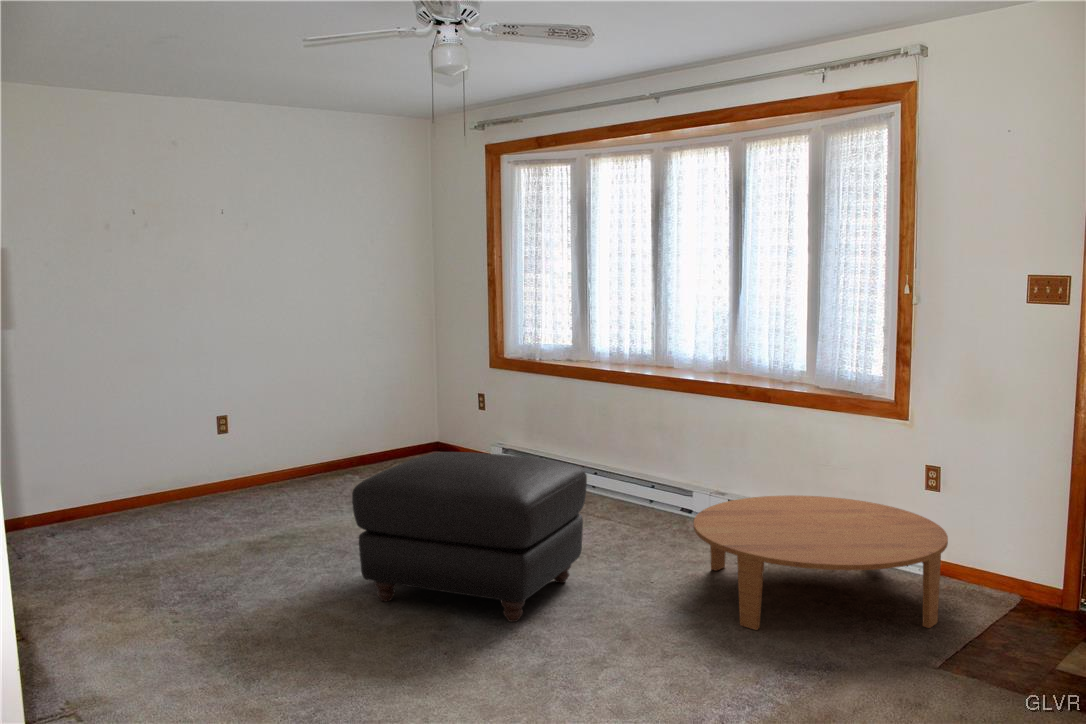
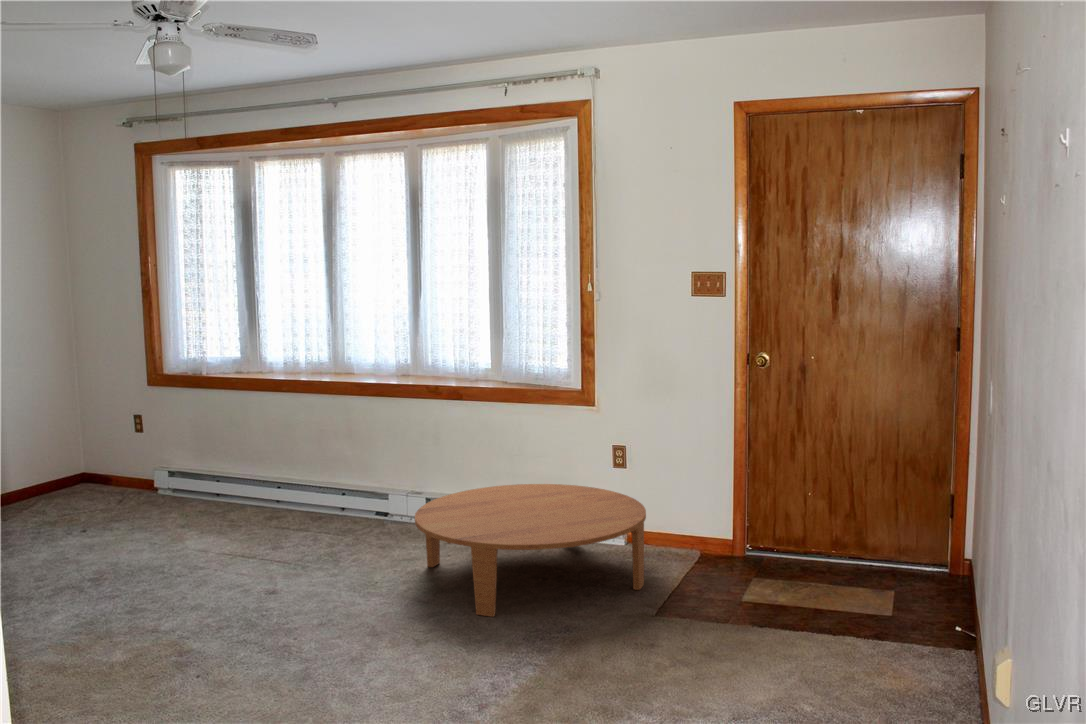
ottoman: present [352,452,587,622] -> none [31,472,302,654]

